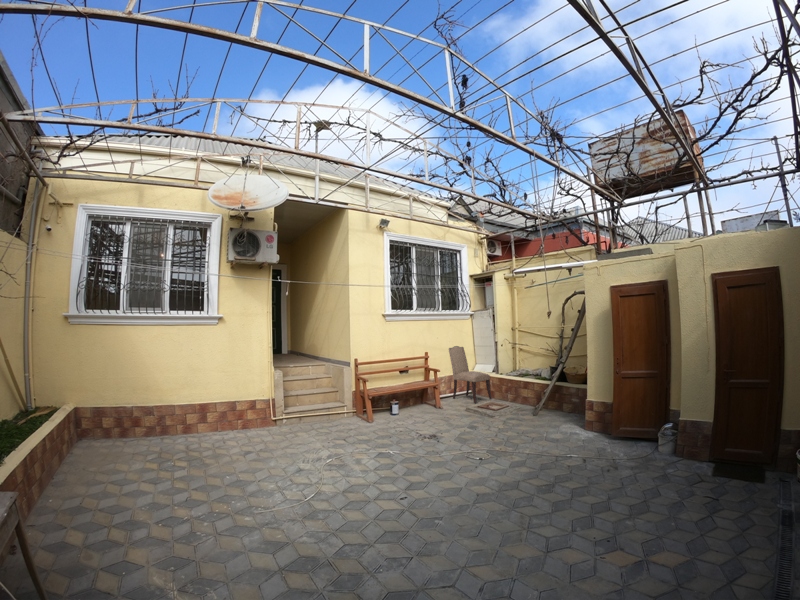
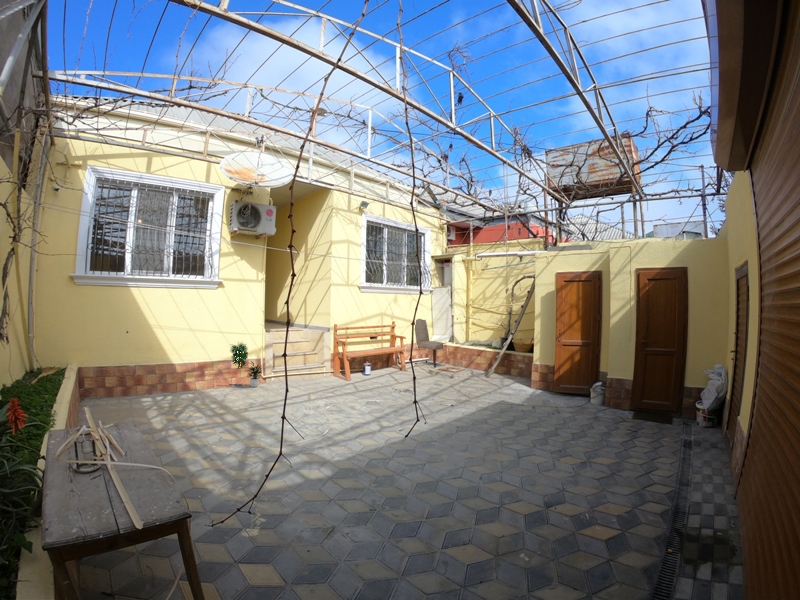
potted plant: none [228,383,266,438] -> present [230,343,262,387]

